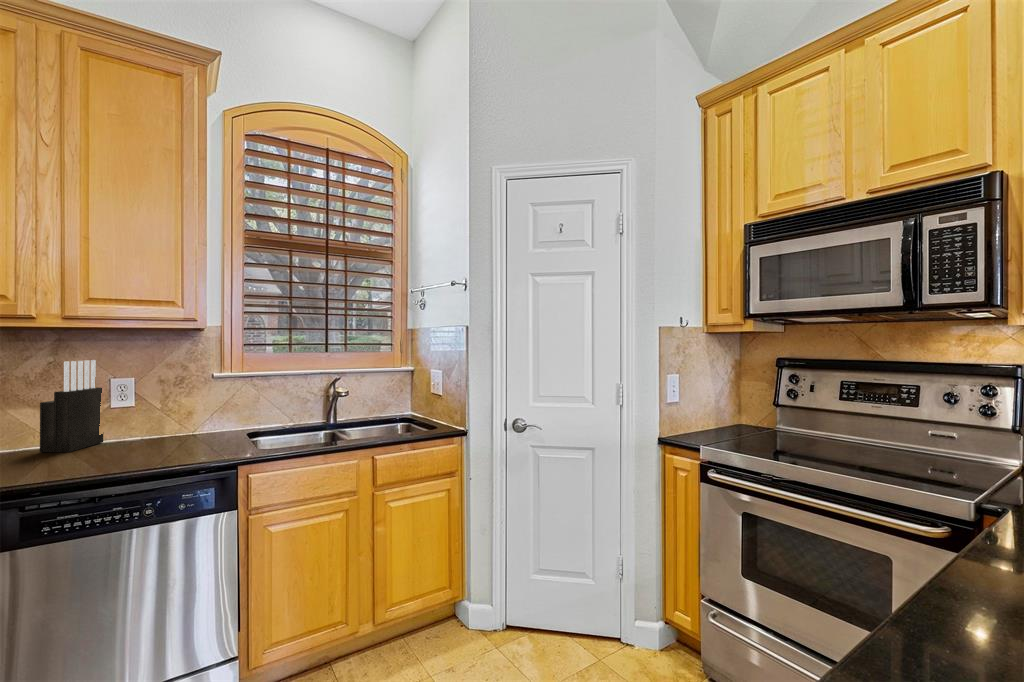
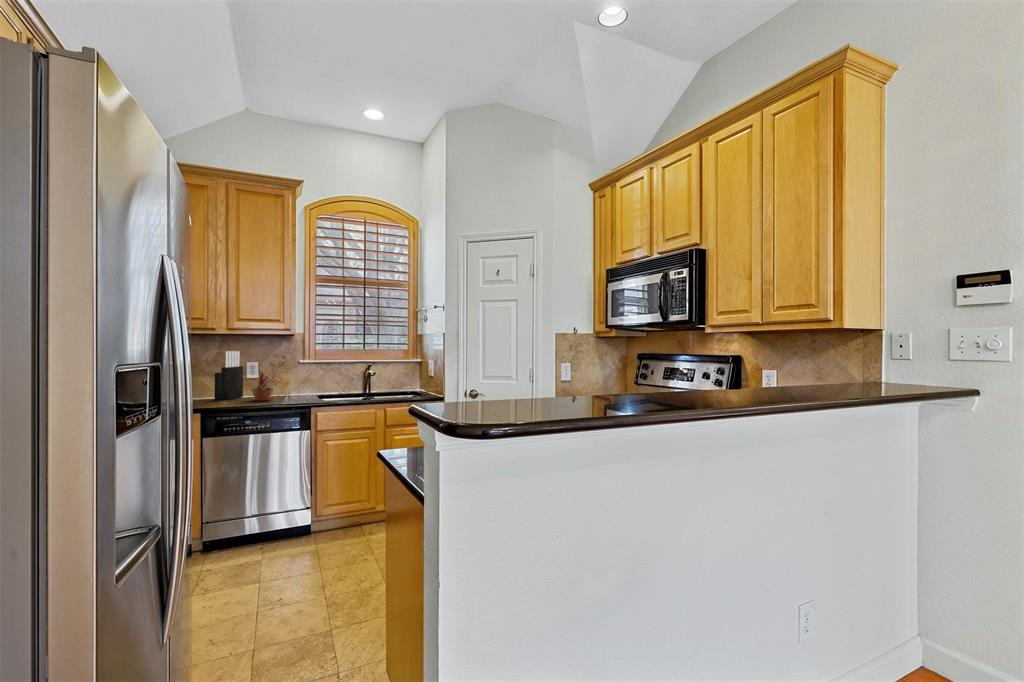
potted plant: none [102,398,177,453] -> present [250,373,275,401]

